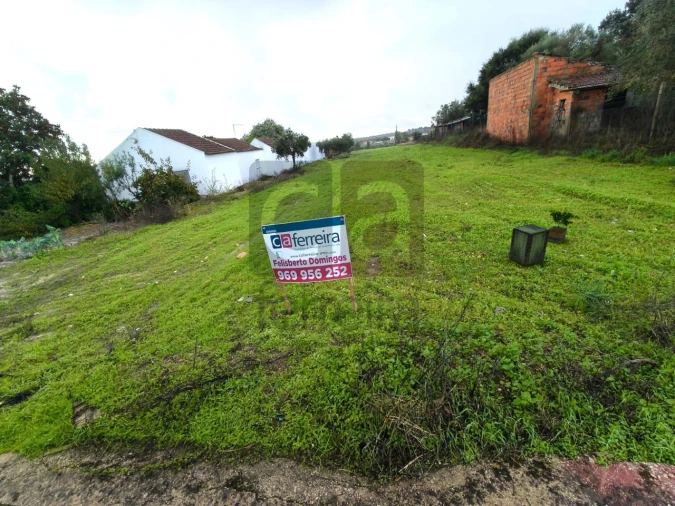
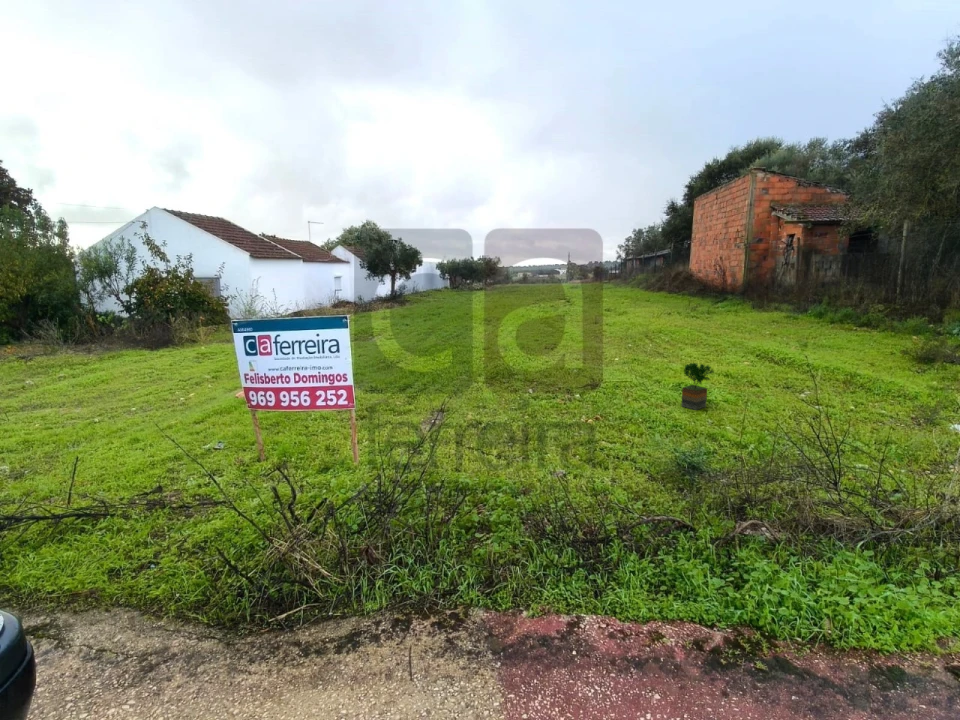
storage box: present [509,224,550,267] -> none [615,373,660,432]

